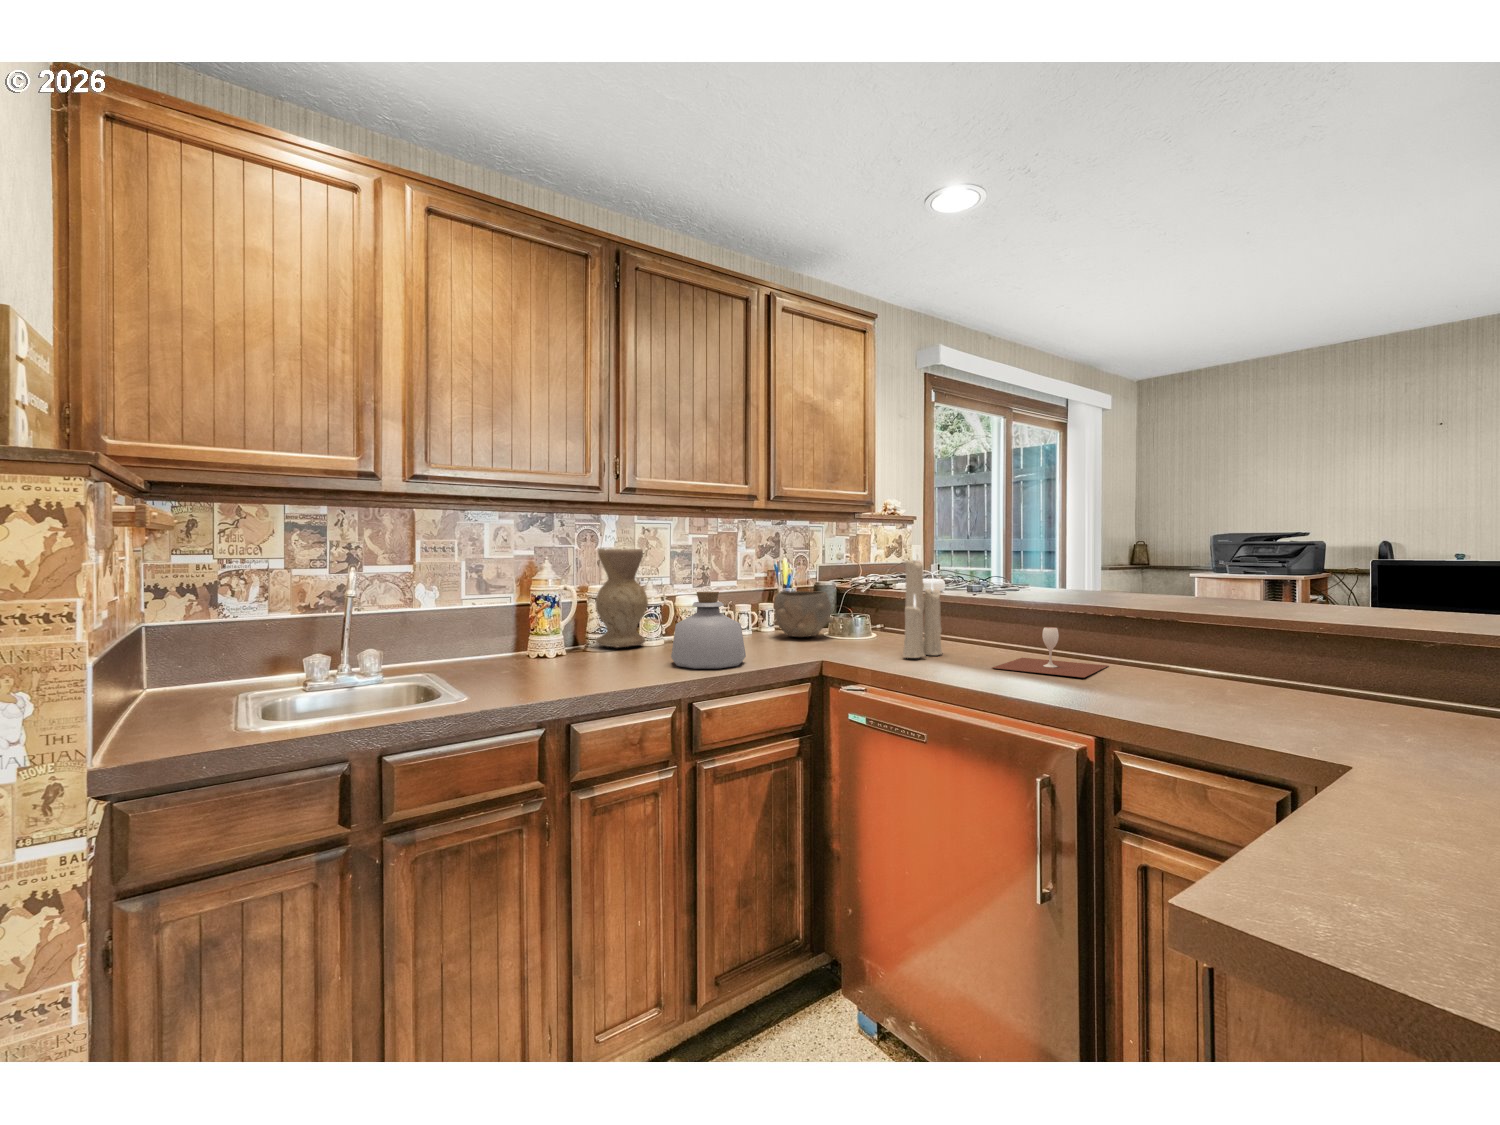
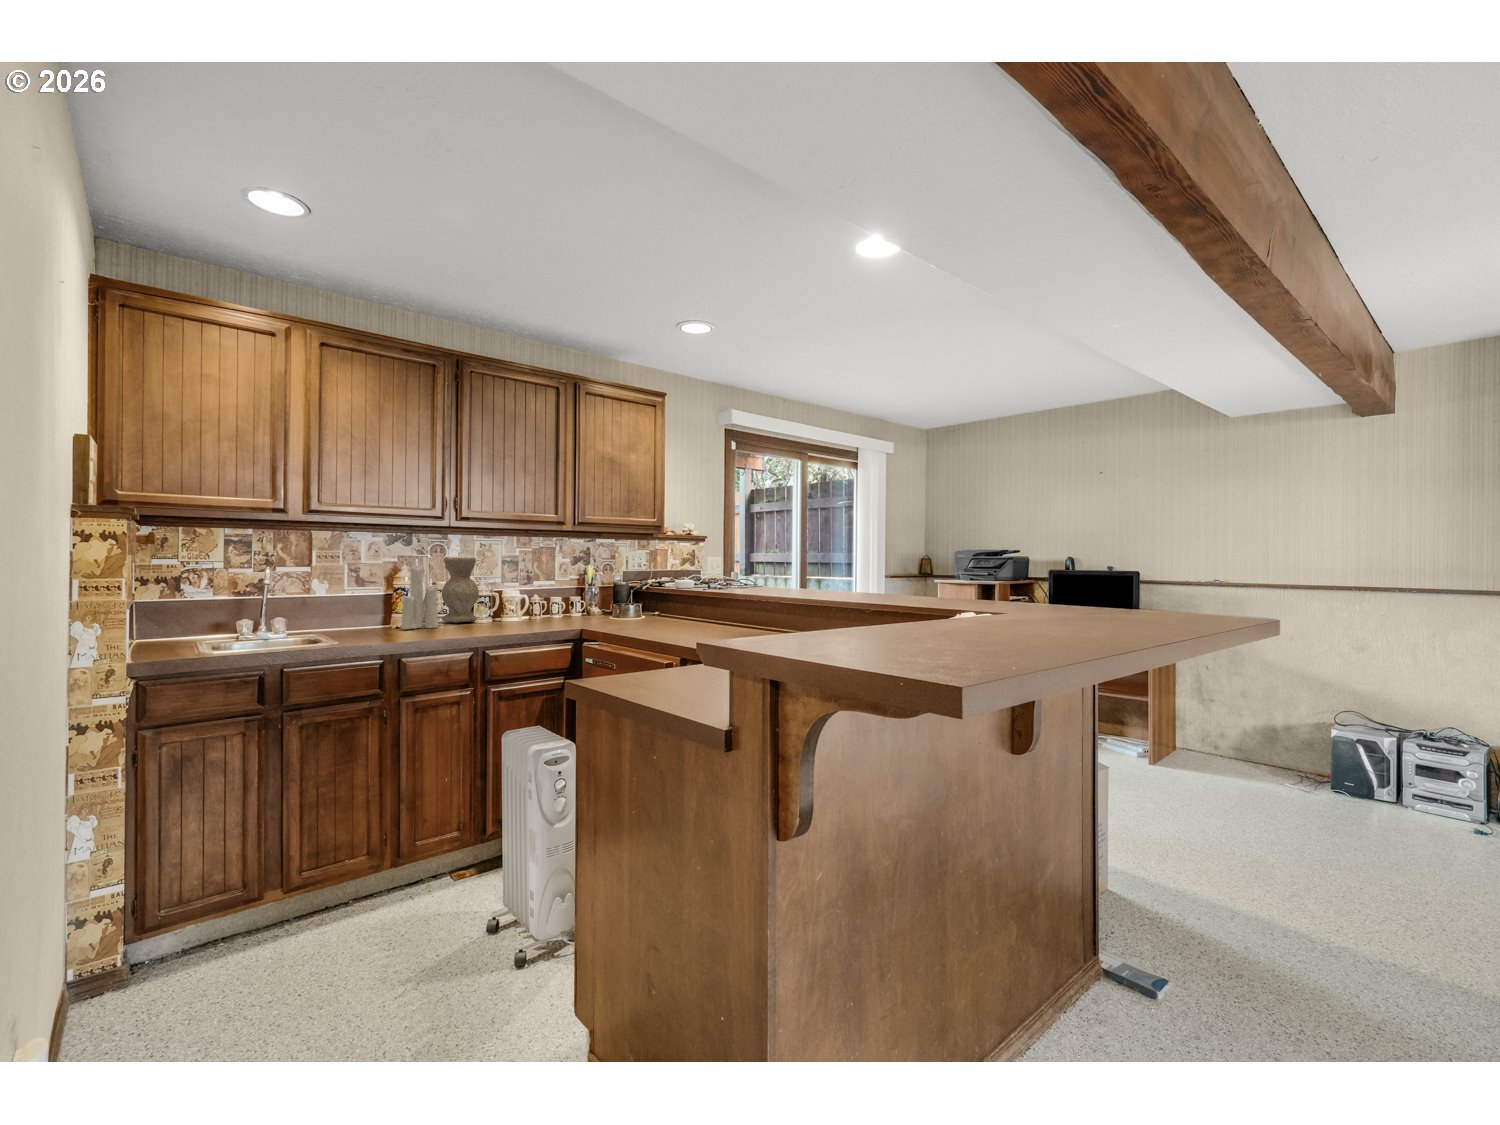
candle: present [903,558,942,658] -> present [401,566,438,629]
bottle: present [671,591,746,669] -> none [481,585,531,632]
bowl: present [773,591,833,637] -> none [571,587,613,617]
wine glass: present [992,627,1108,678] -> none [677,607,750,634]

